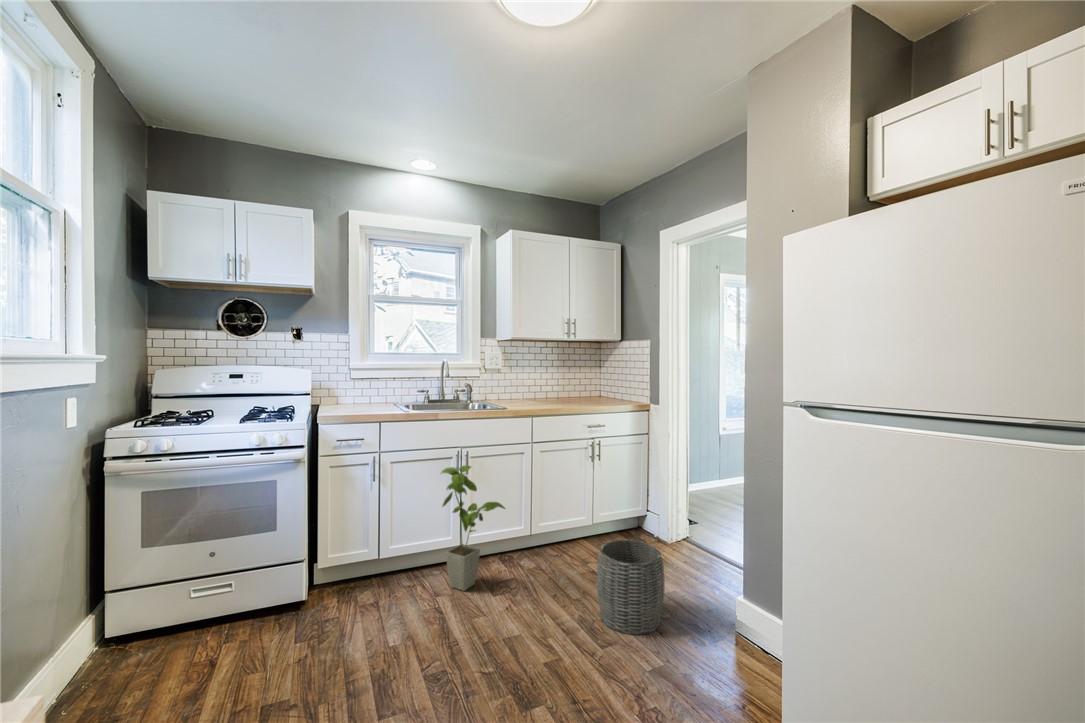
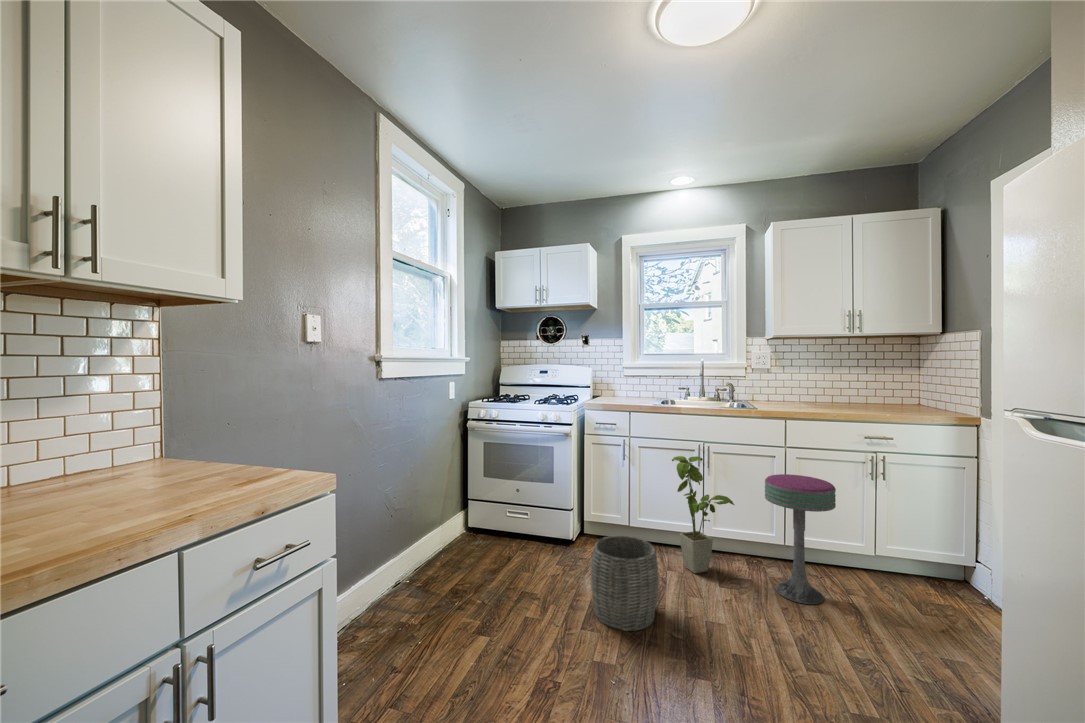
bar stool: none [528,468,585,586] -> present [765,474,836,604]
woven basket: present [597,540,665,635] -> present [591,536,659,631]

